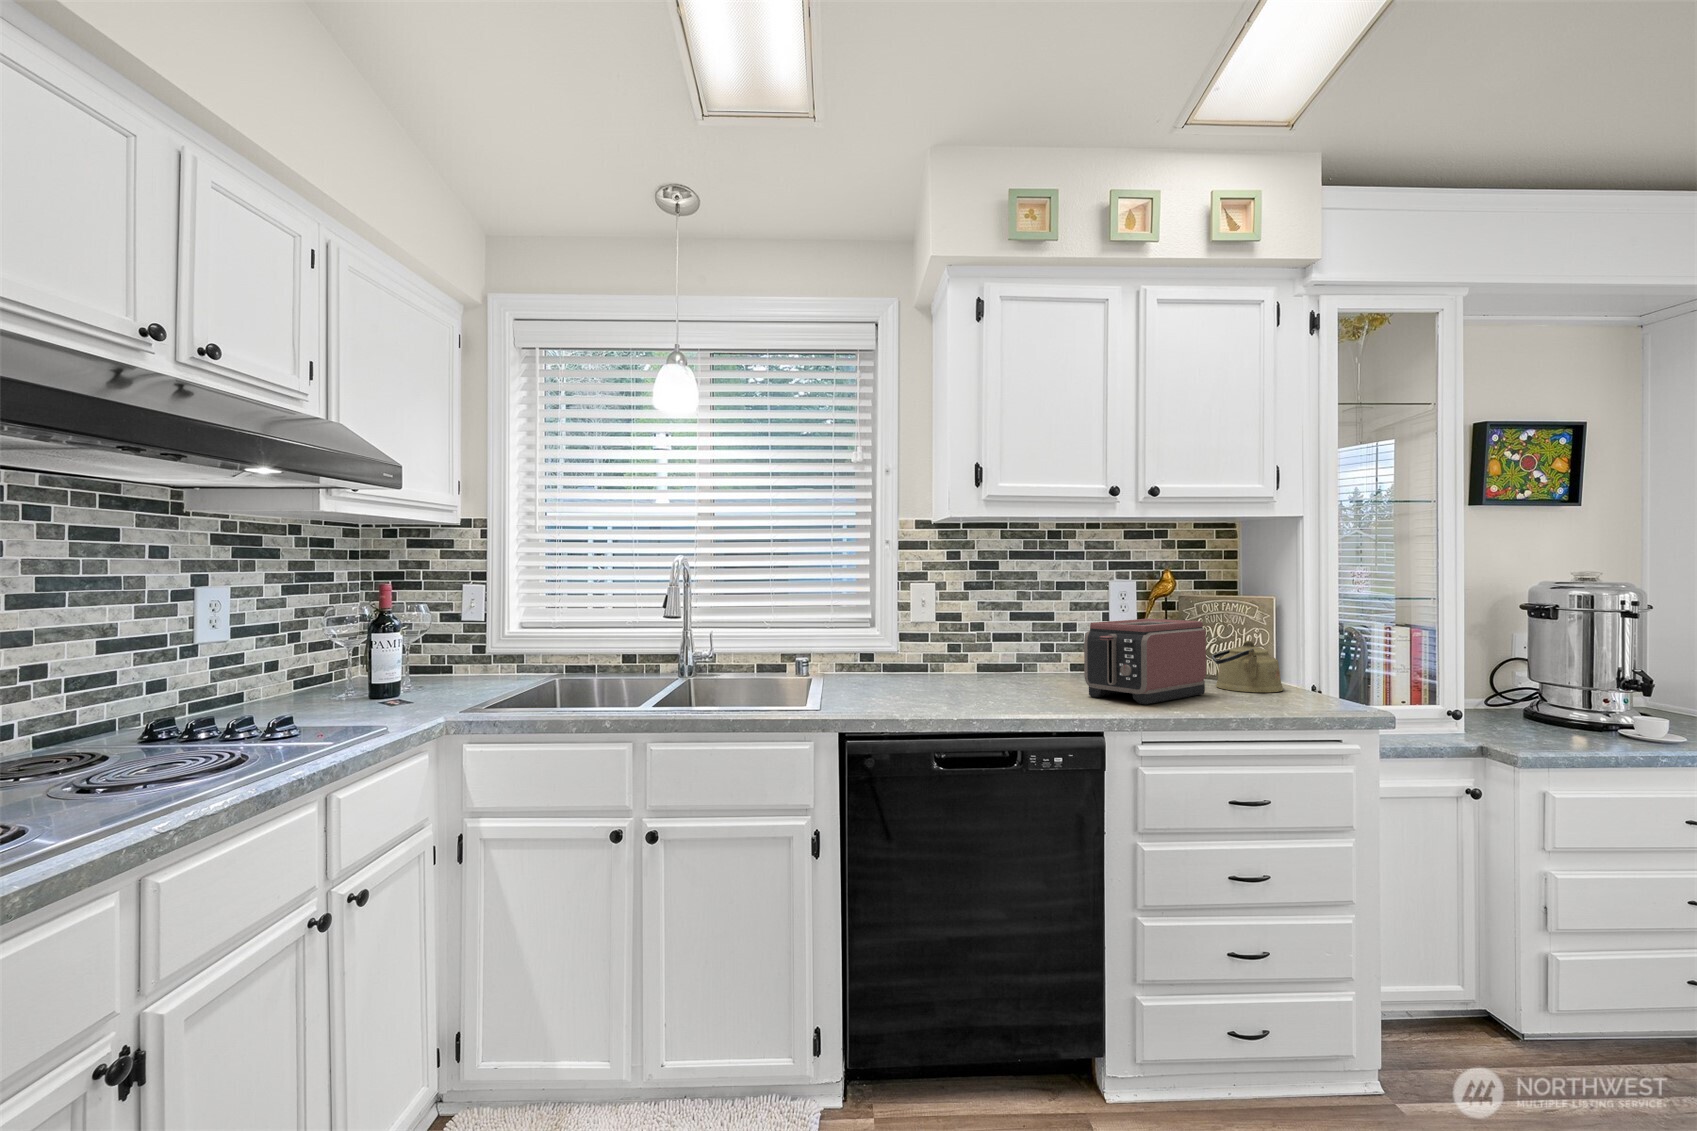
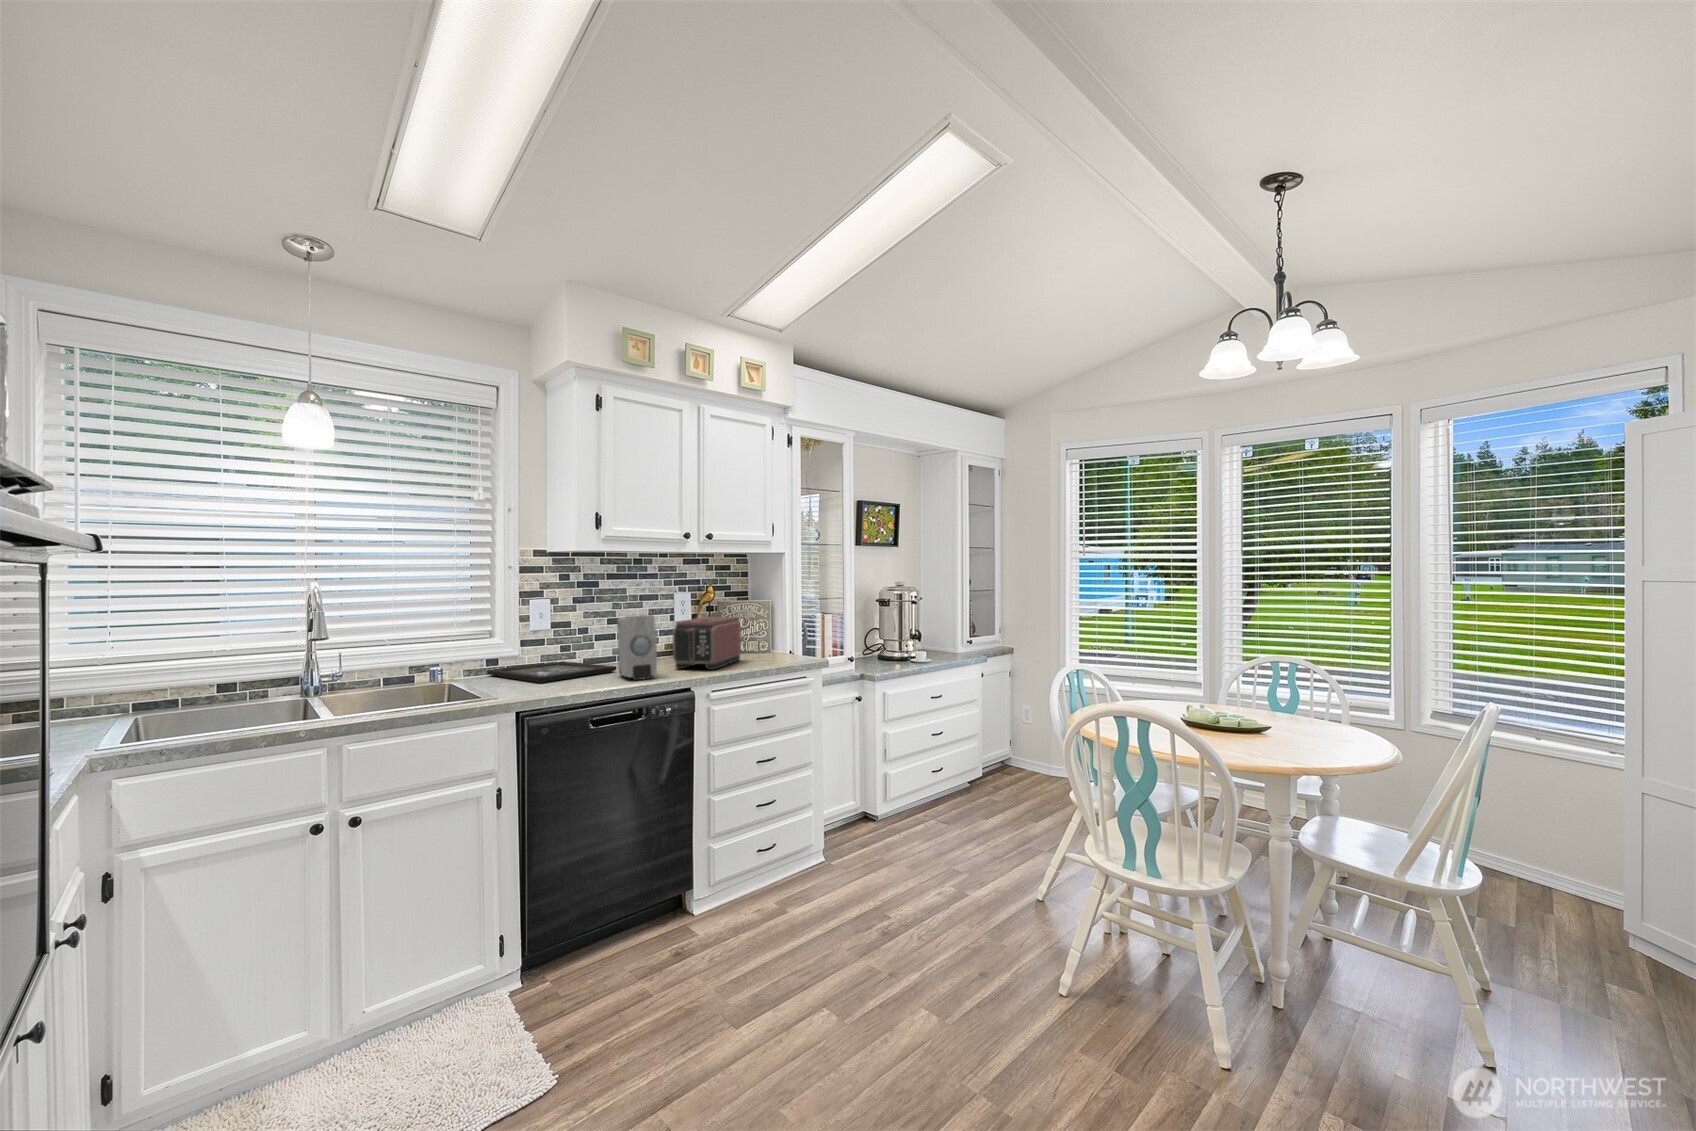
soap dispenser: none [999,609,1046,707] -> present [617,615,657,680]
kettle: present [1212,641,1283,692] -> none [738,627,778,657]
tray: none [855,668,1004,694] -> present [487,661,616,683]

